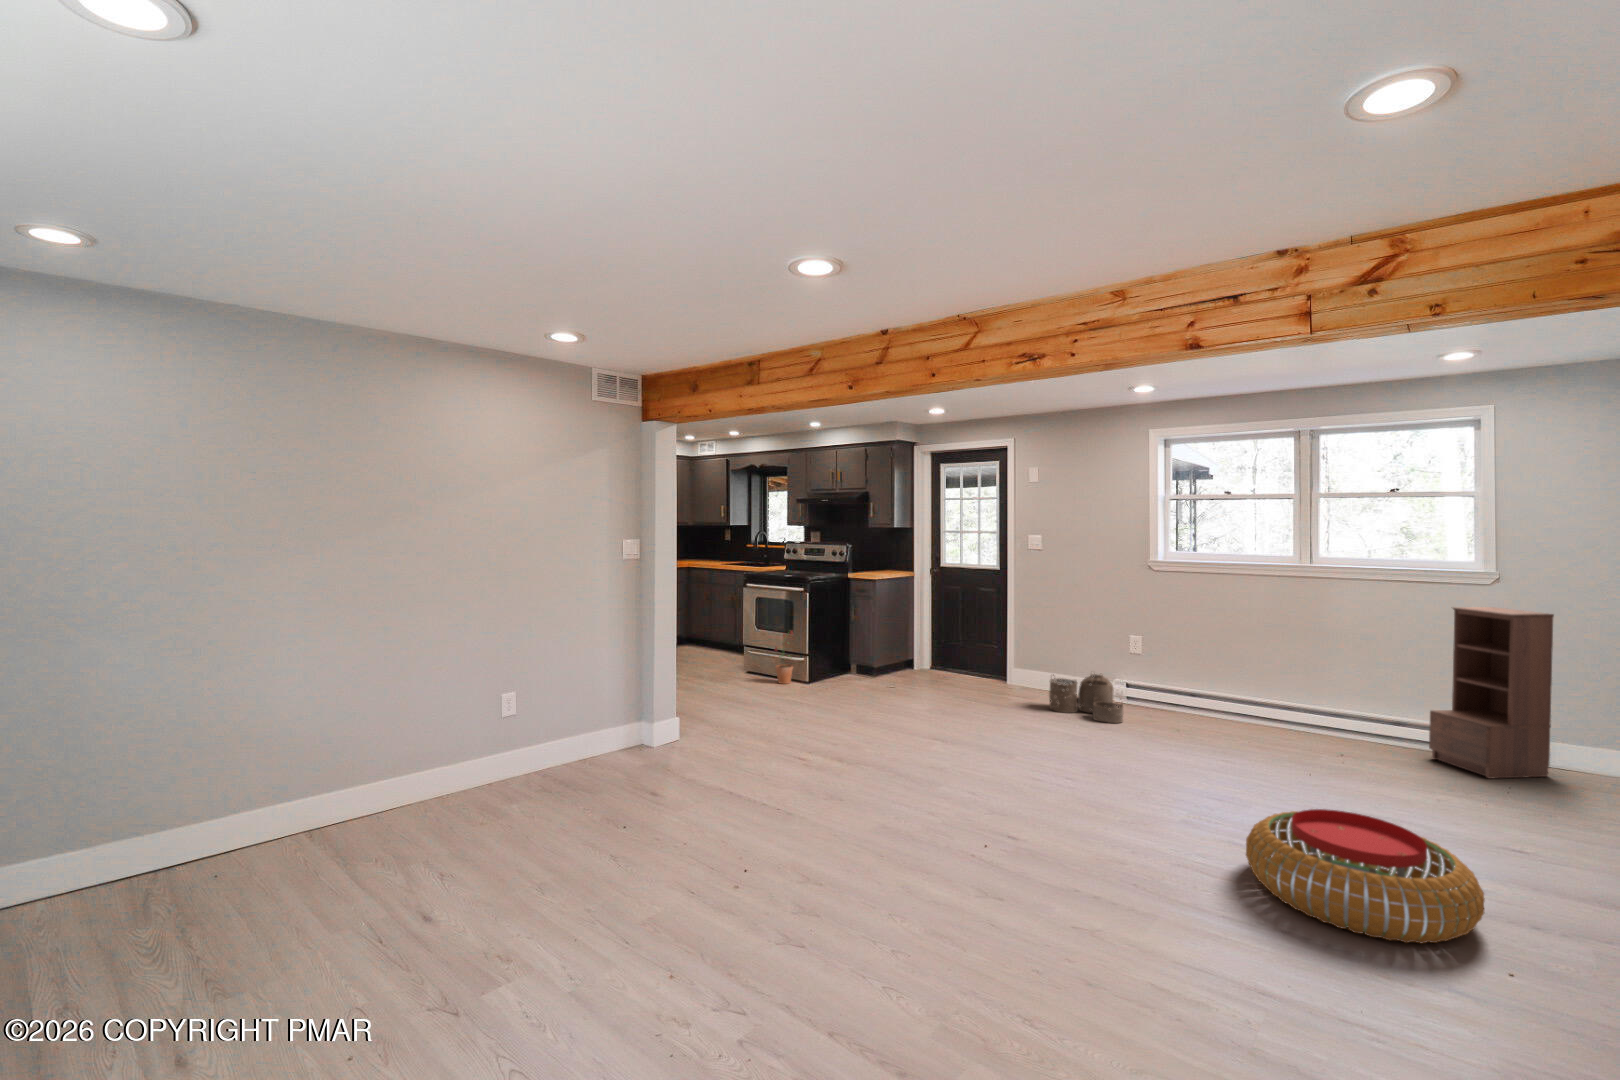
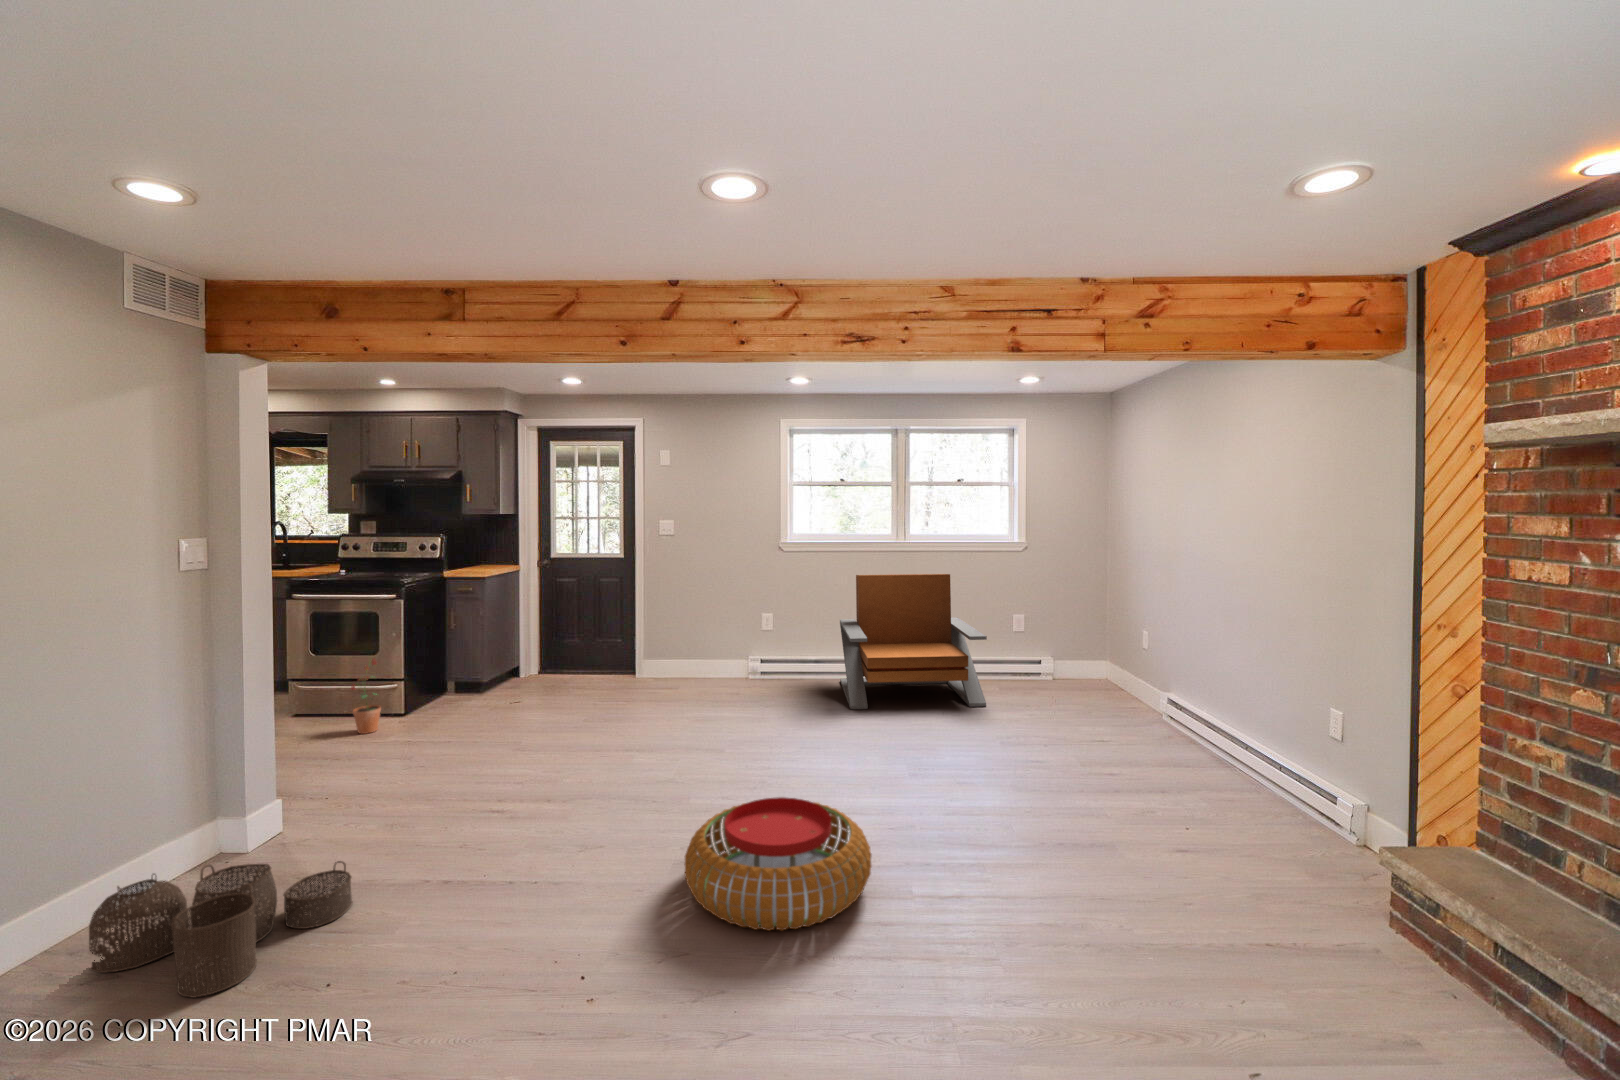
lounge chair: none [1187,602,1385,782] -> present [840,574,987,709]
bookshelf: present [1429,607,1554,779] -> none [988,565,1051,689]
woven basket: present [1049,674,1123,723] -> present [89,861,353,997]
pouf: present [1246,809,1485,943] -> present [684,797,871,931]

